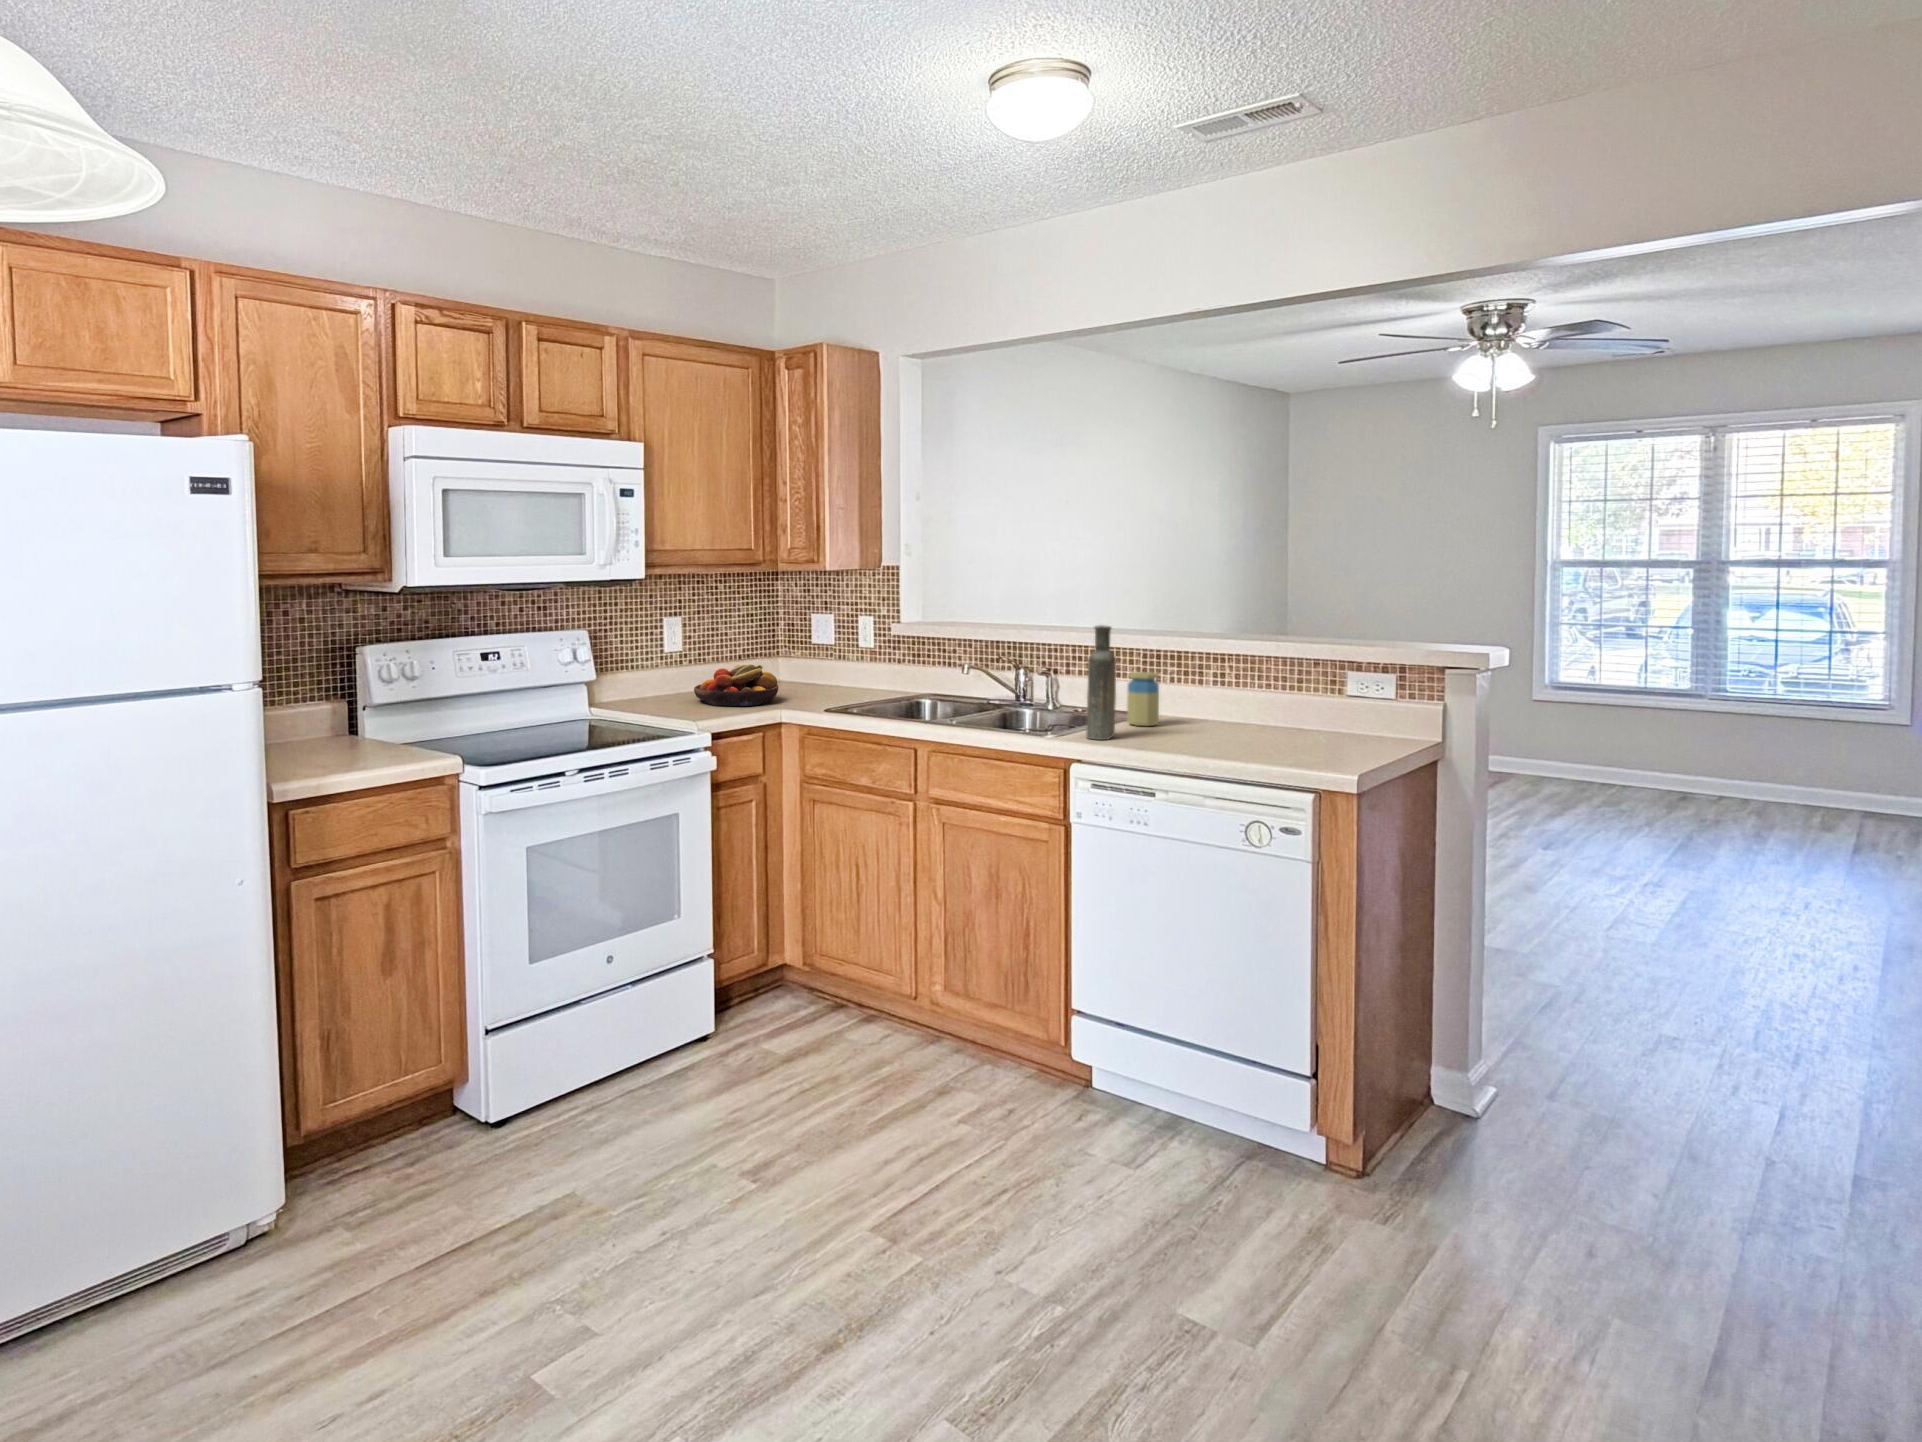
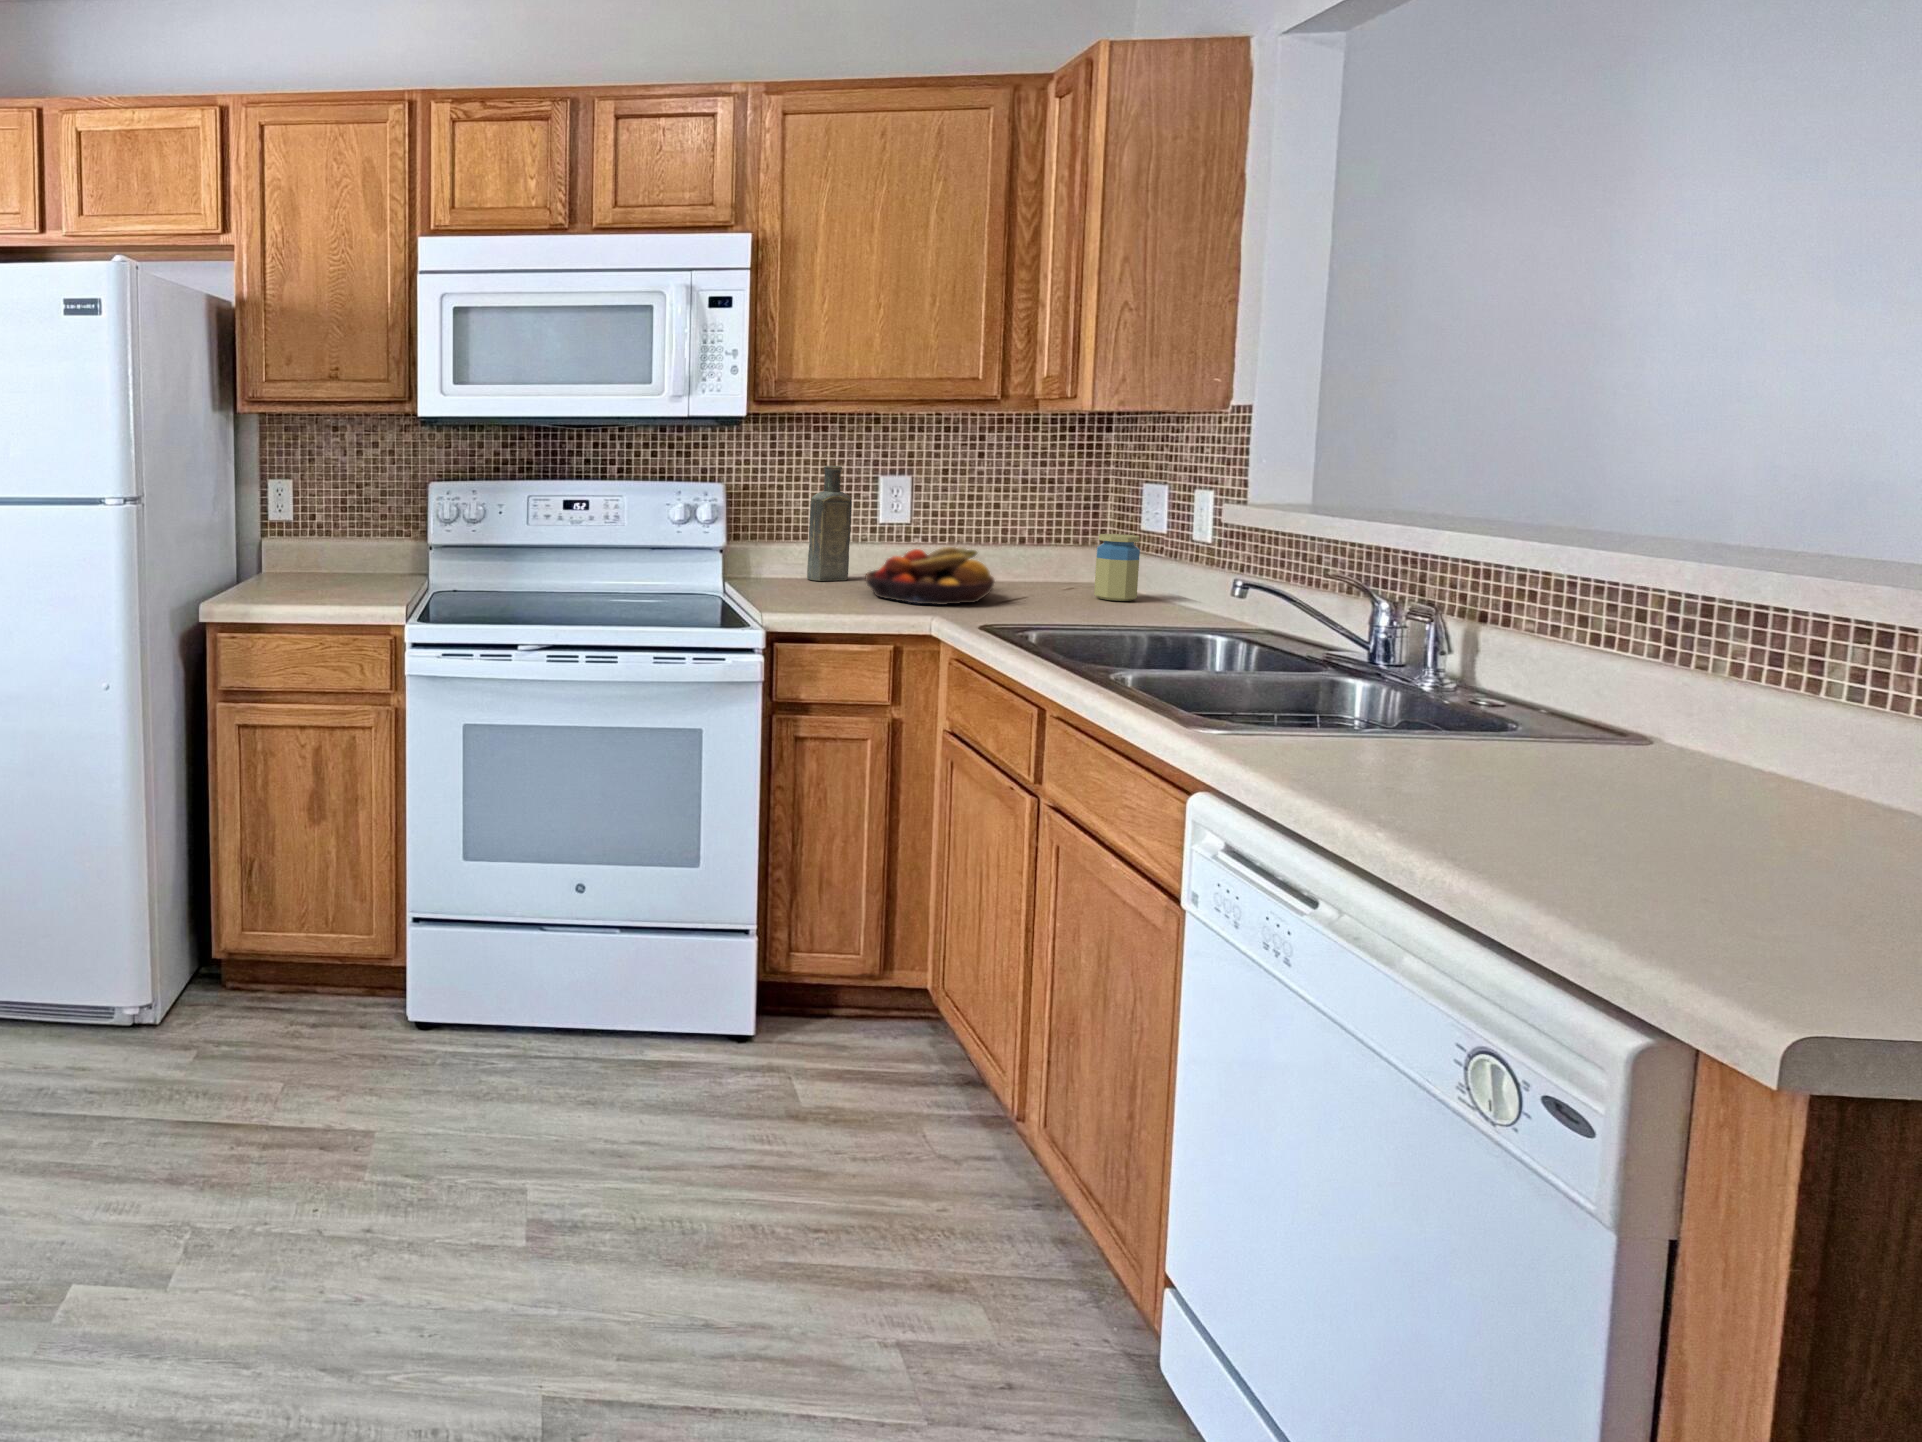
bottle: present [1086,625,1116,740] -> present [807,466,852,581]
jar: present [1127,672,1159,726] -> present [1094,534,1140,601]

